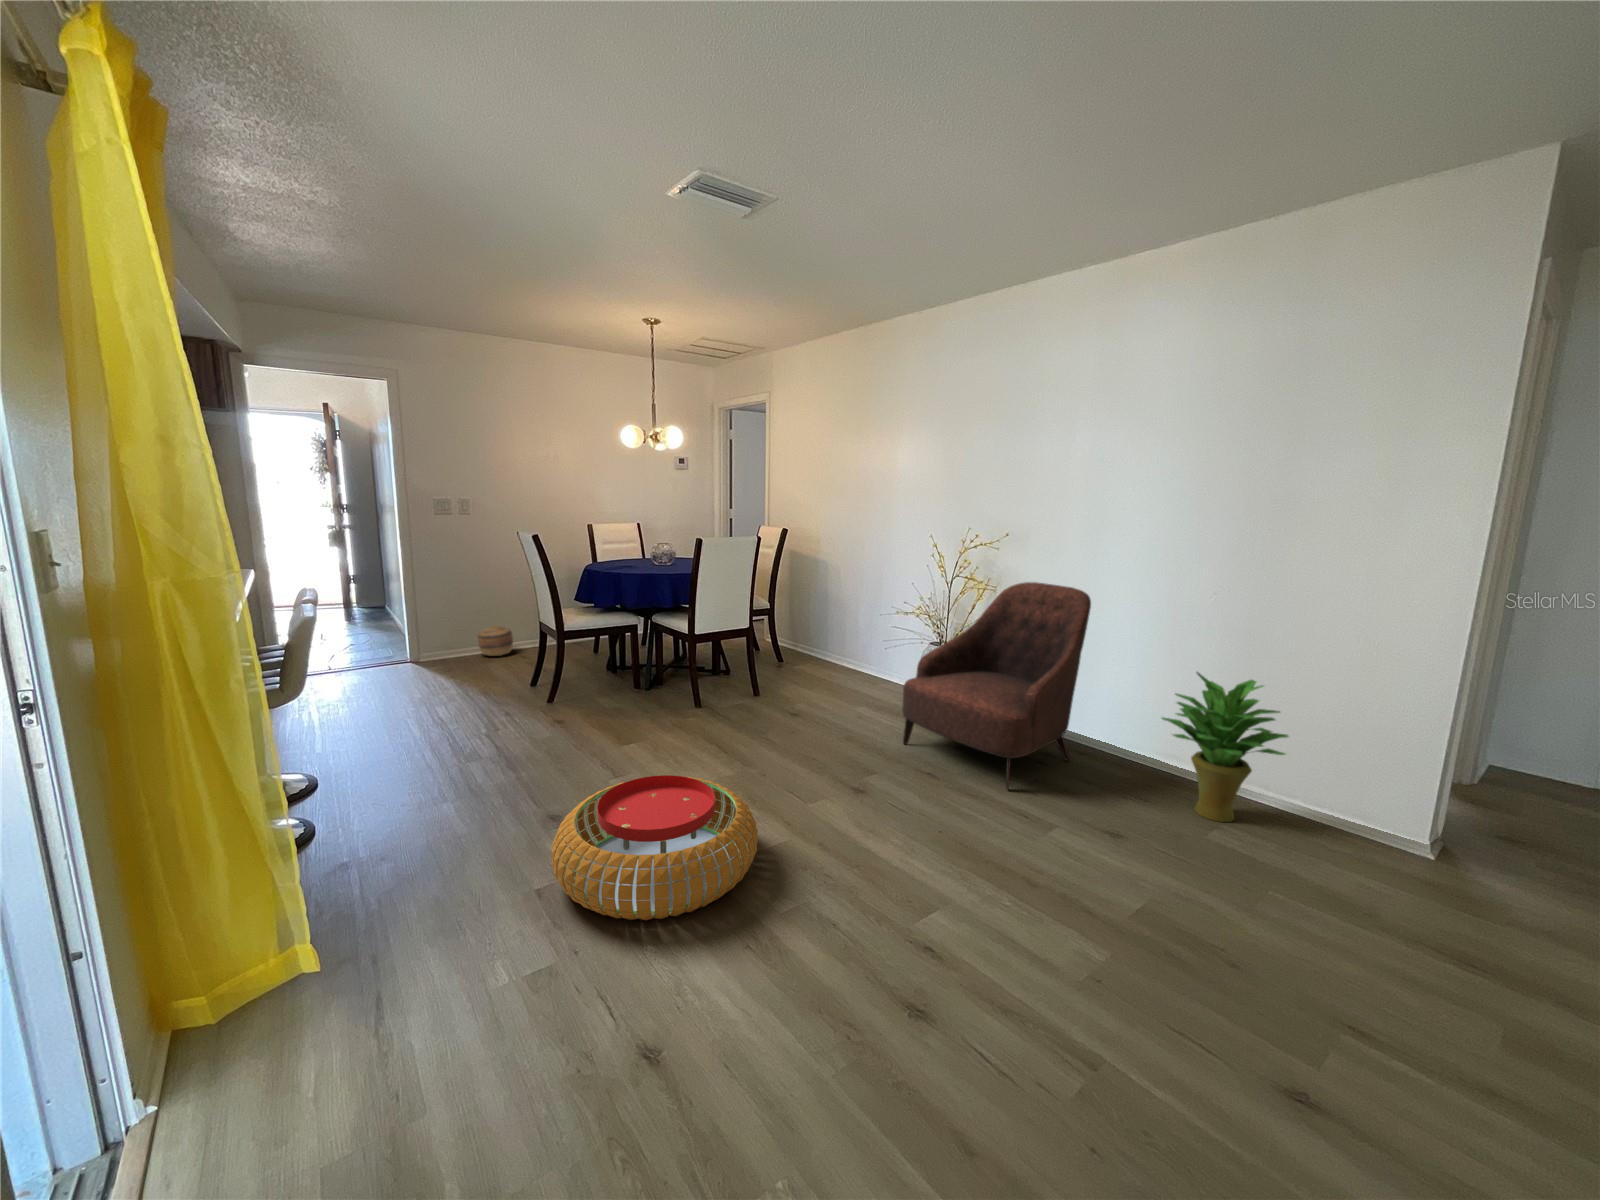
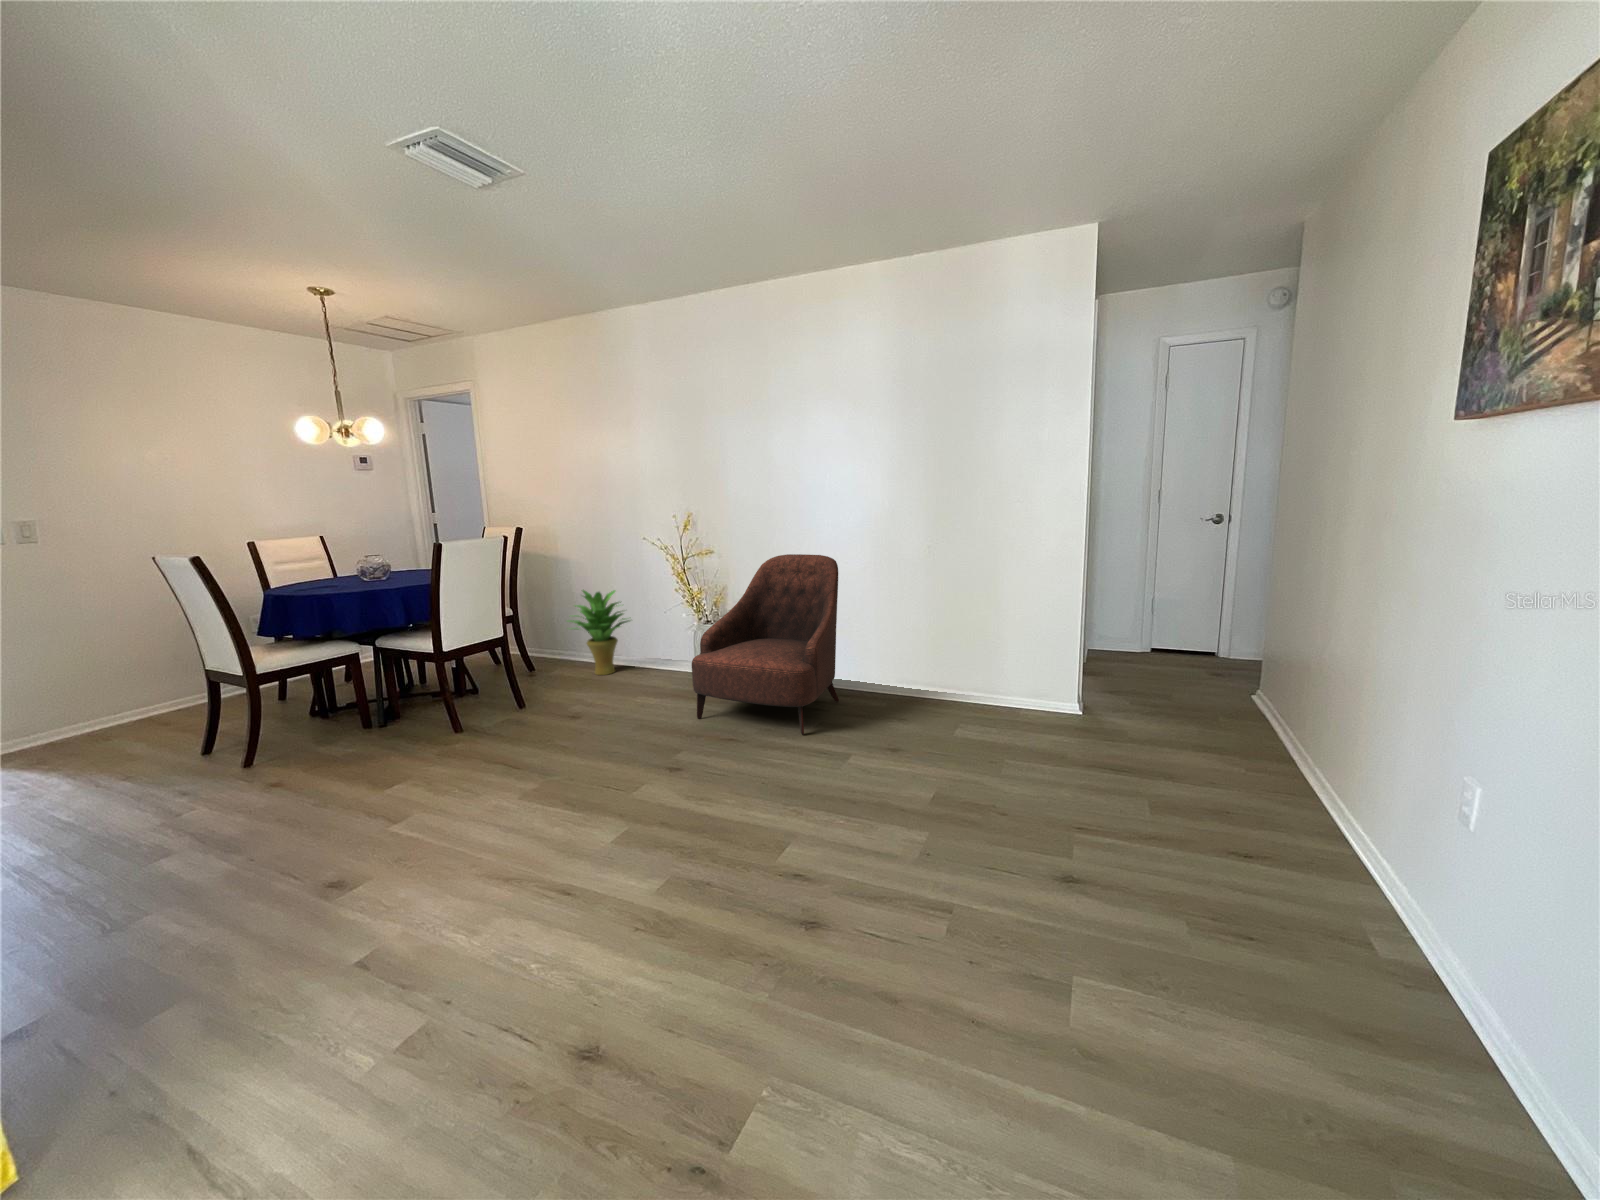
basket: present [477,626,513,656] -> none [81,689,147,732]
potted plant: present [1162,672,1288,822] -> present [568,590,629,675]
pouf: present [552,775,758,920] -> none [364,790,612,960]

